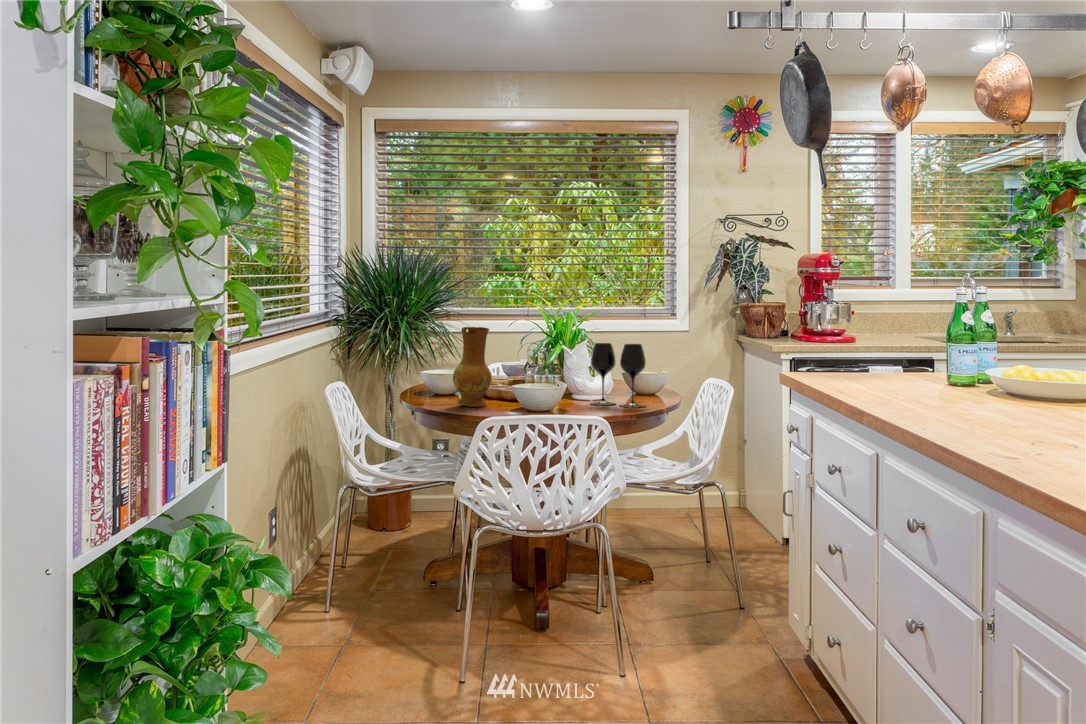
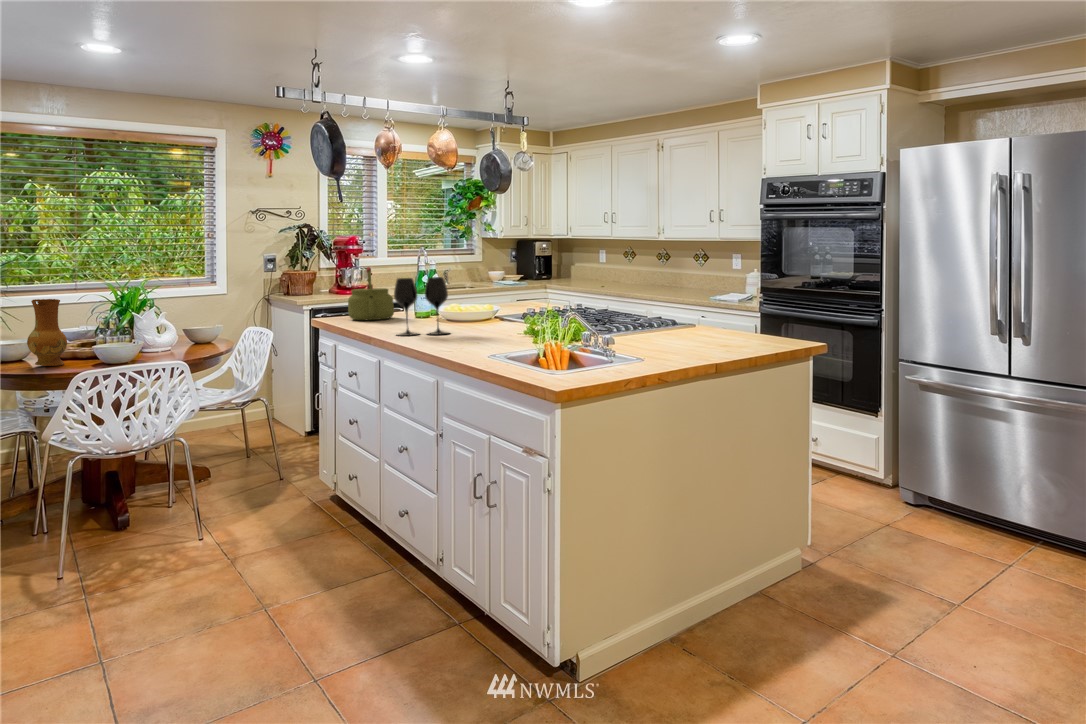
kettle: none [840,298,916,382] -> present [348,267,394,320]
wine glass: present [591,343,646,408] -> present [394,277,449,336]

